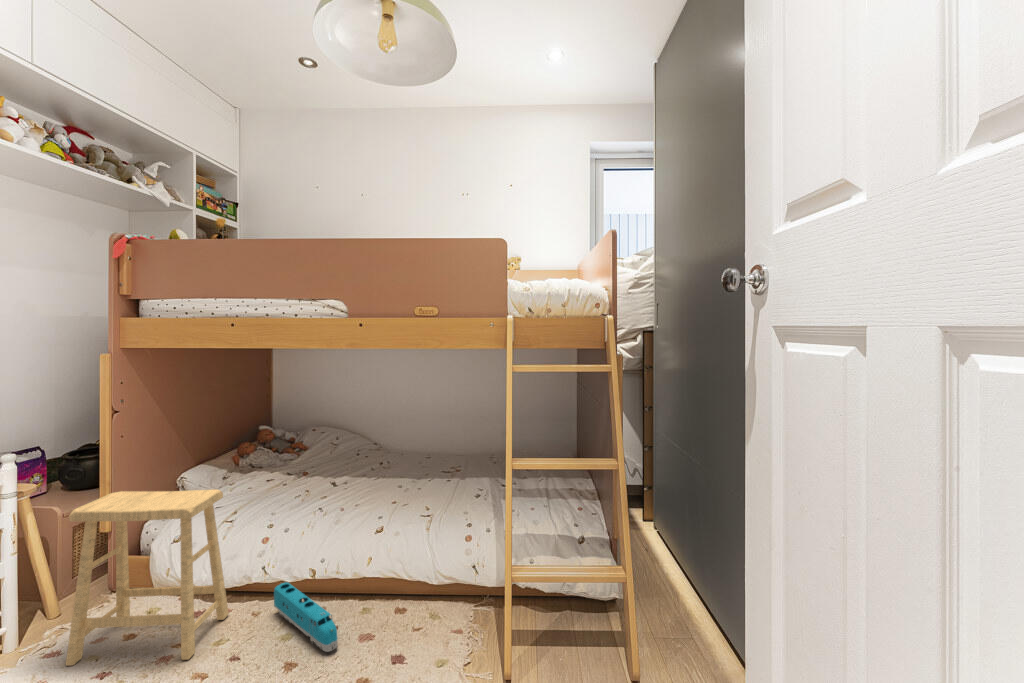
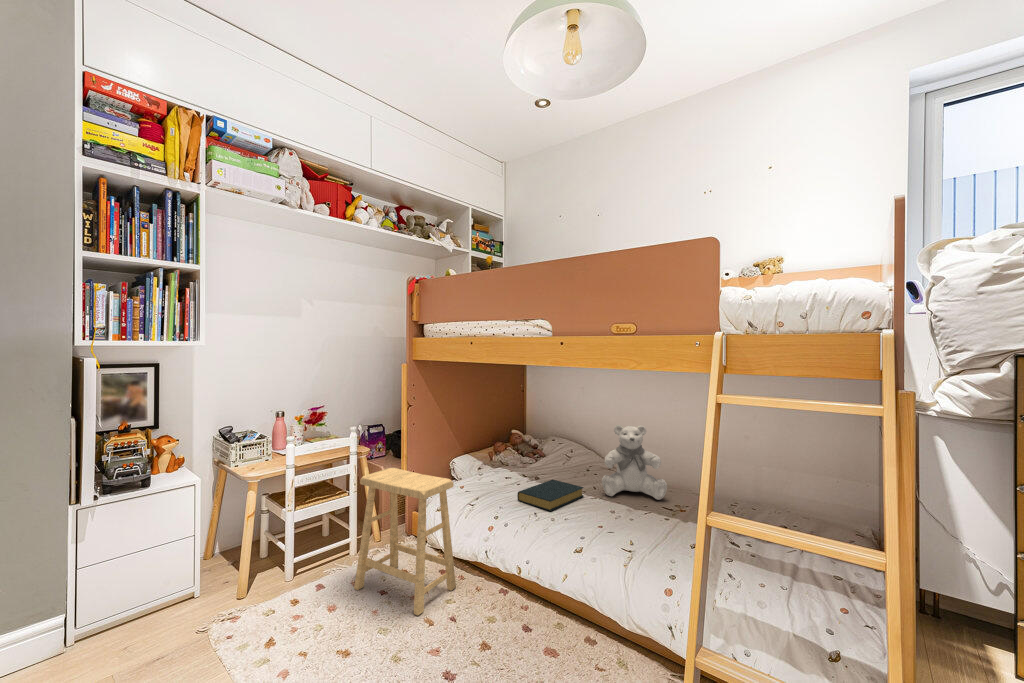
teddy bear: none [381,405,443,477] -> present [602,425,667,500]
hardback book: none [292,472,364,503] -> present [517,480,583,511]
toy train: present [274,582,338,652] -> none [487,574,524,655]

